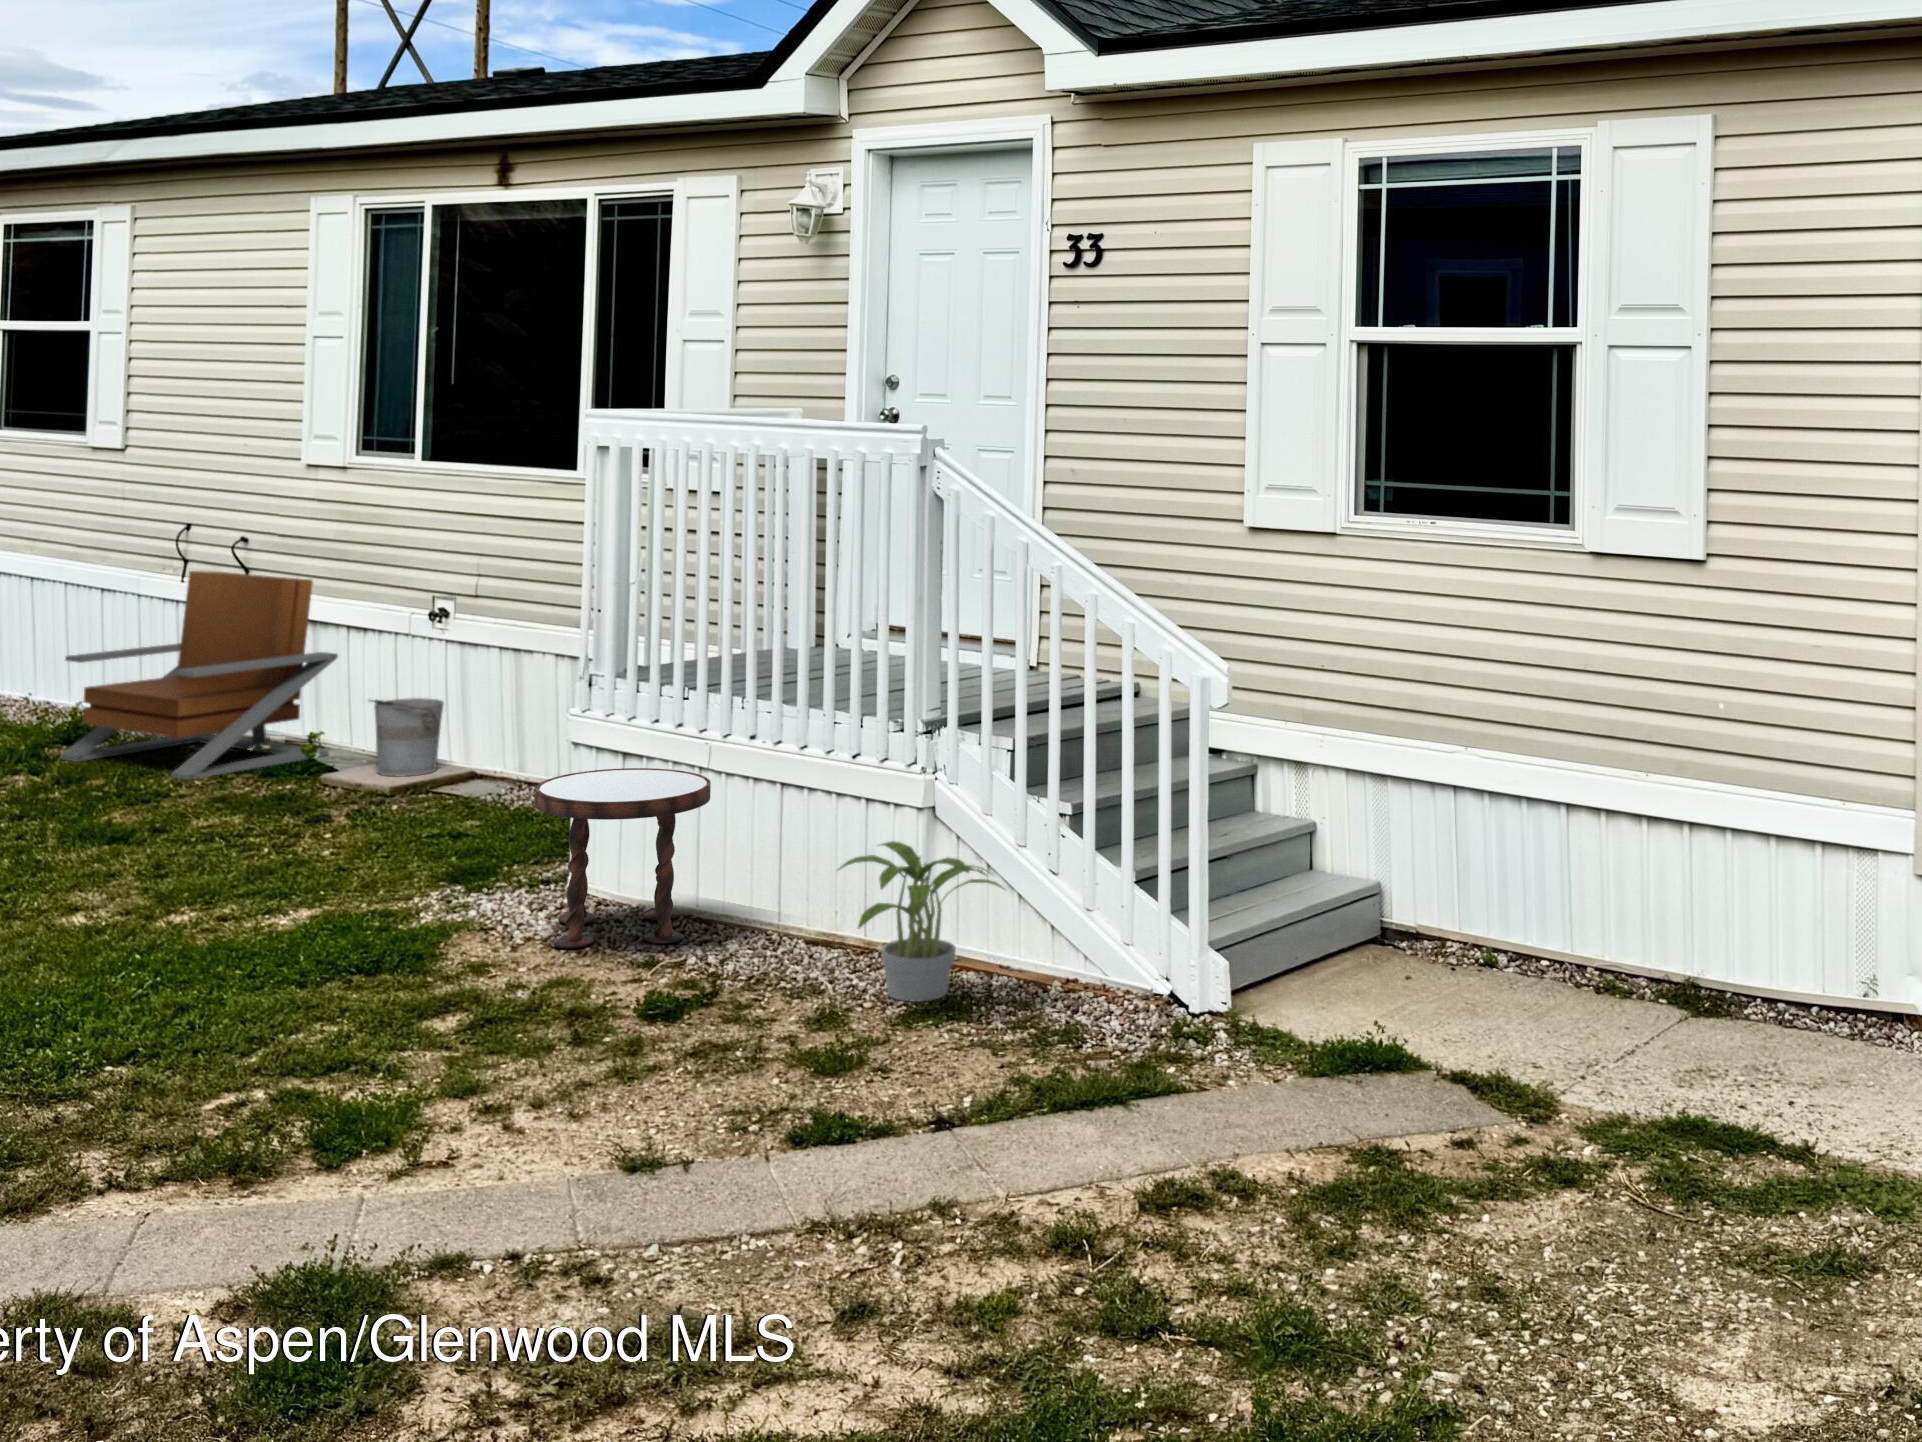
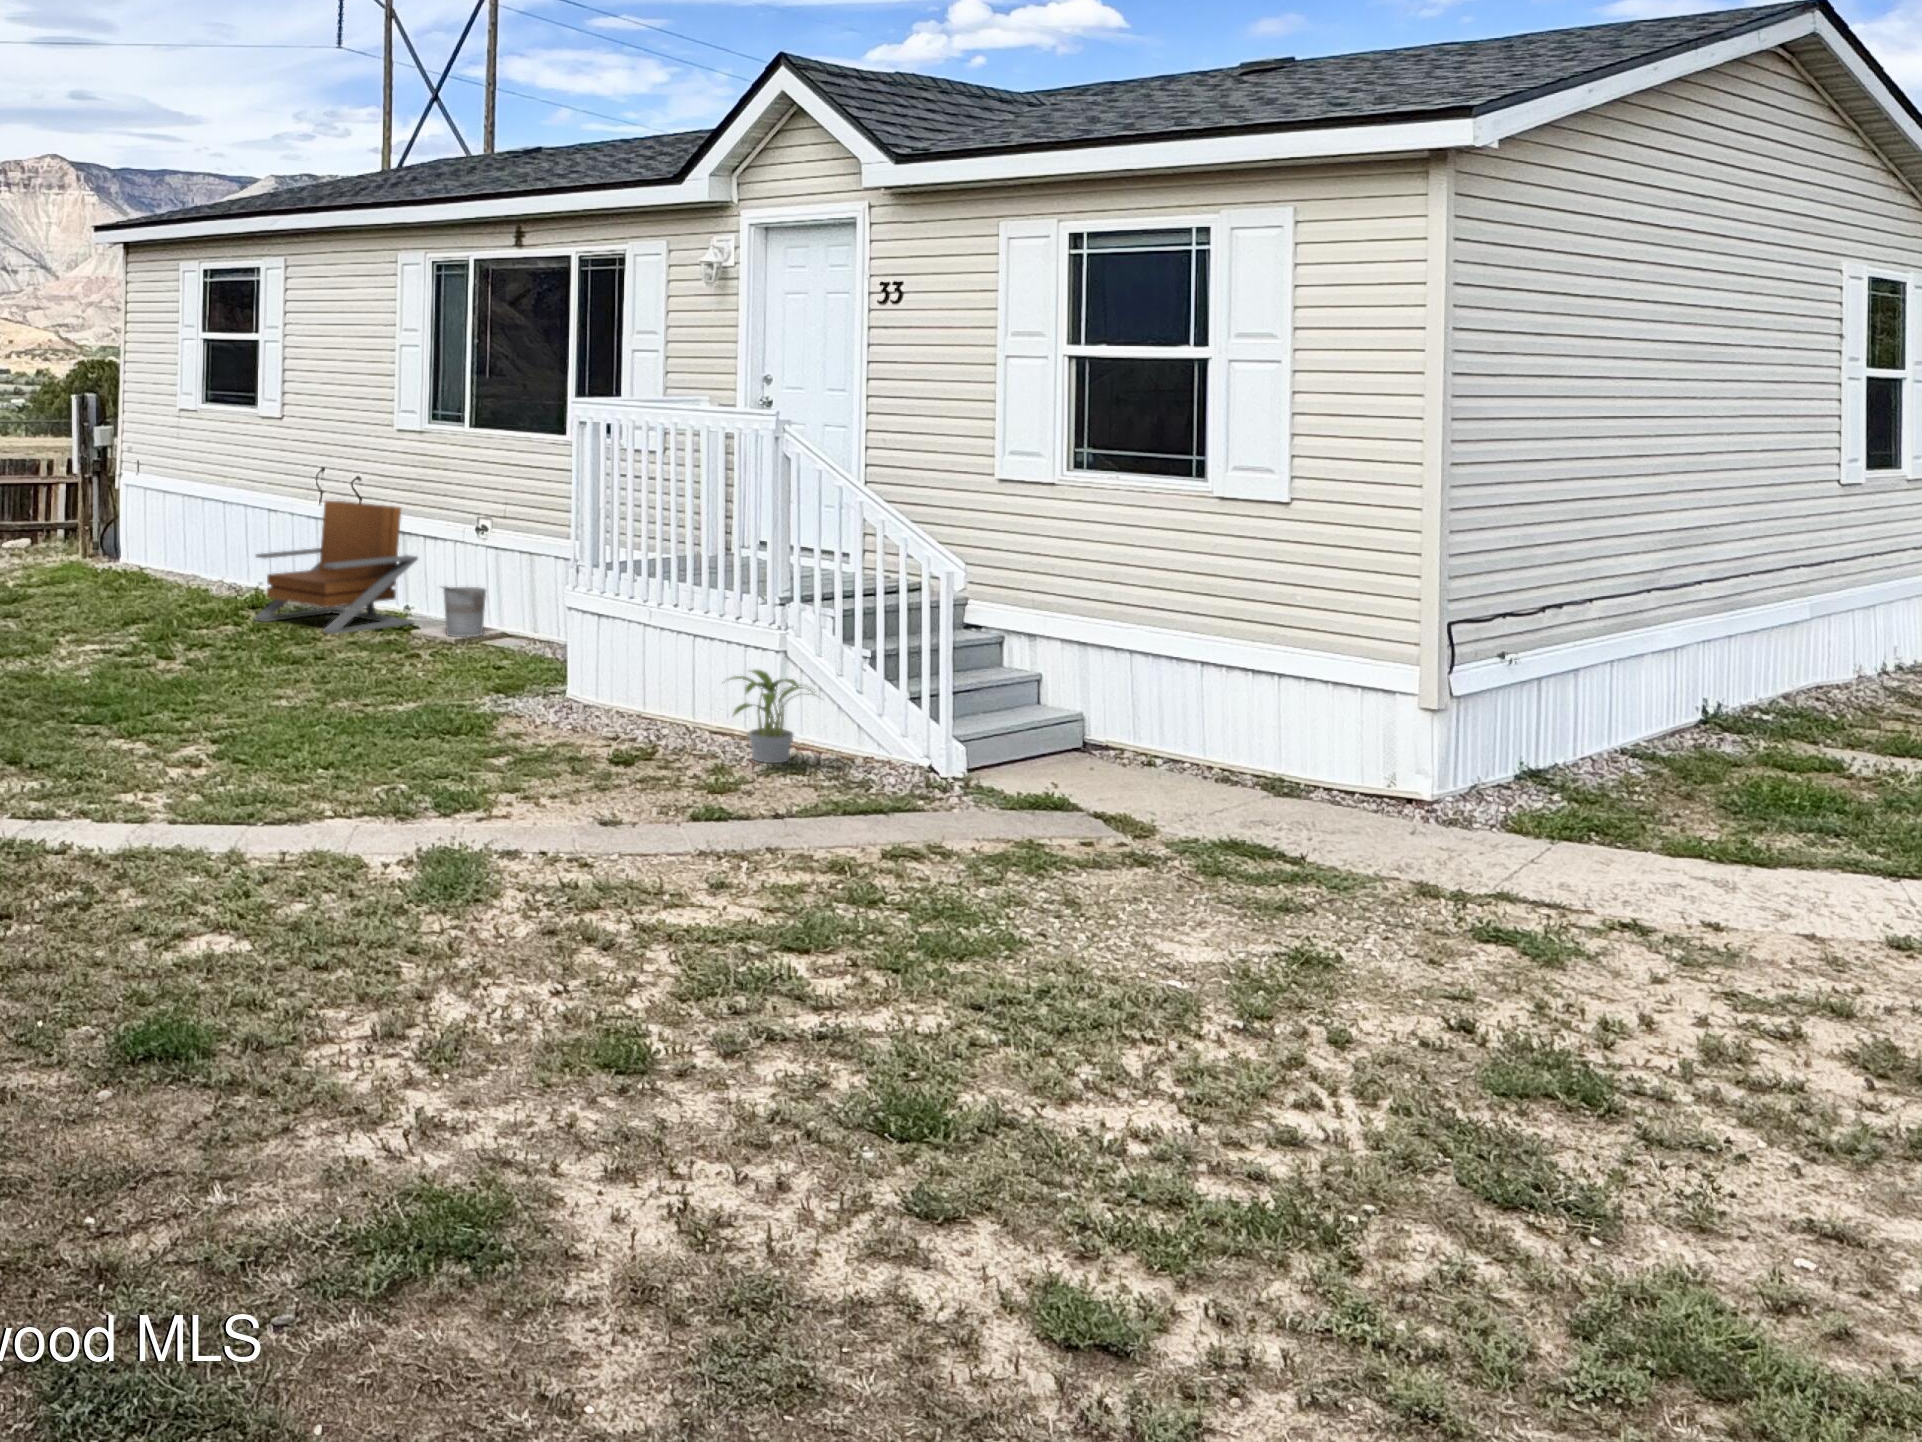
side table: present [535,768,711,949] -> none [547,625,651,729]

